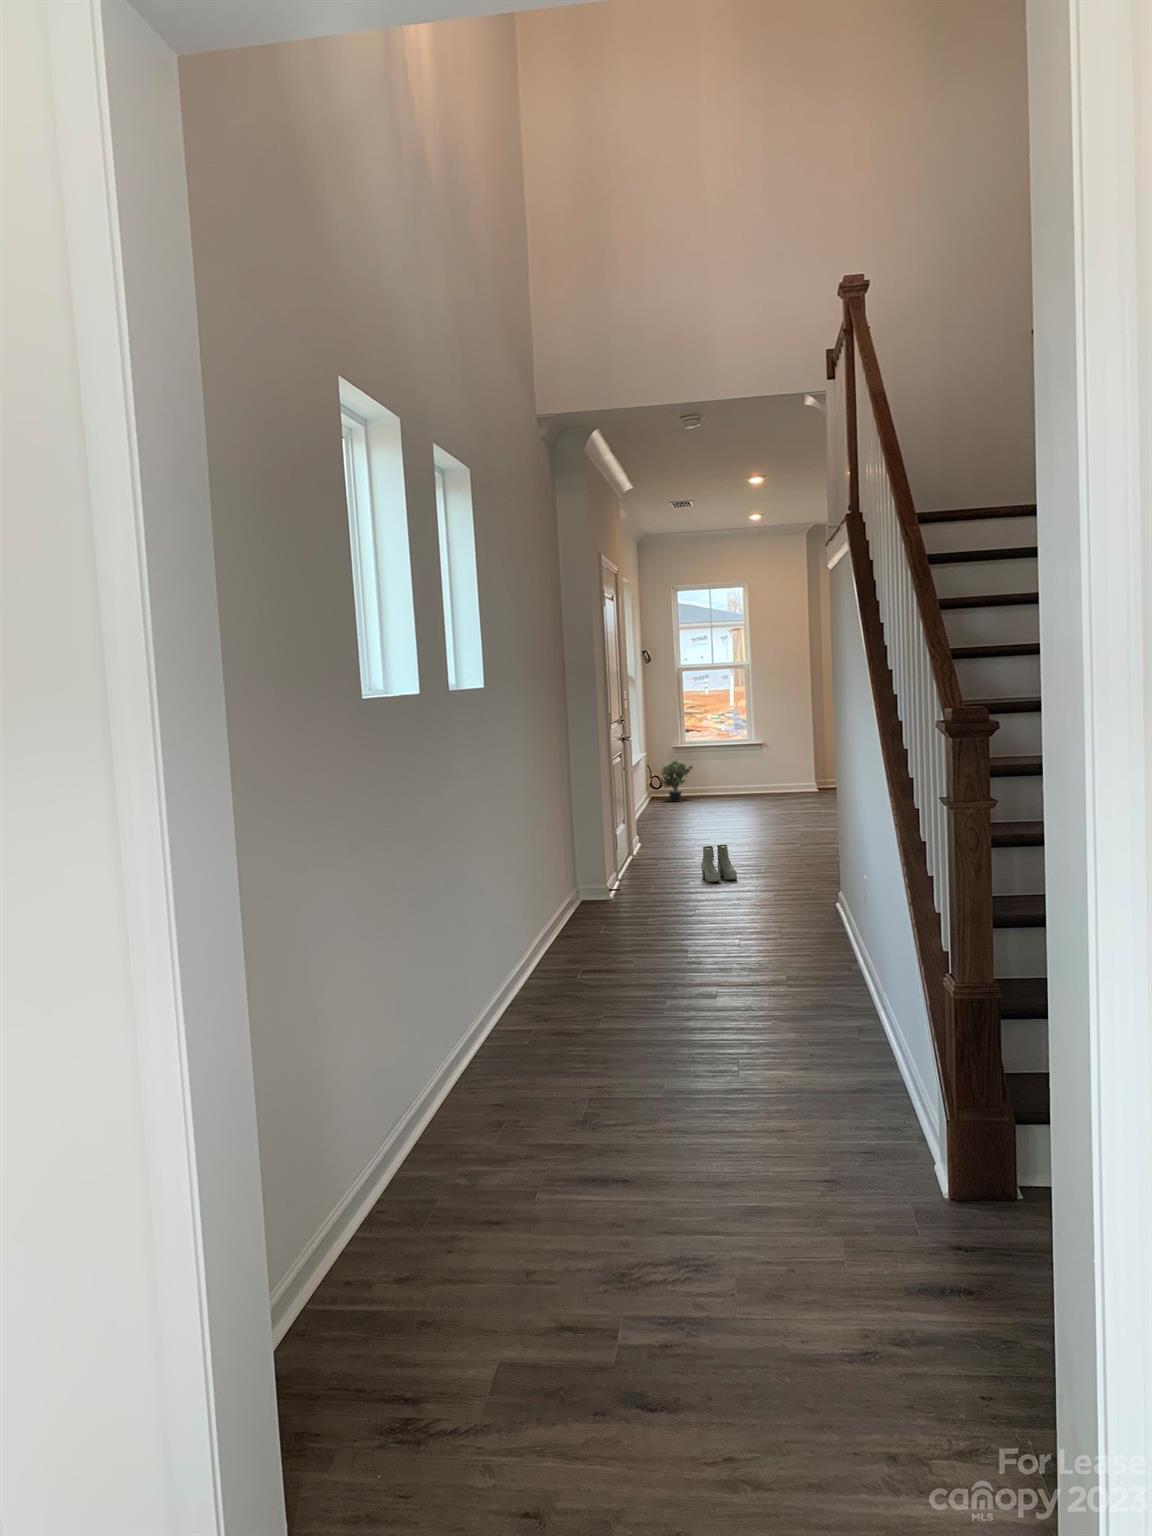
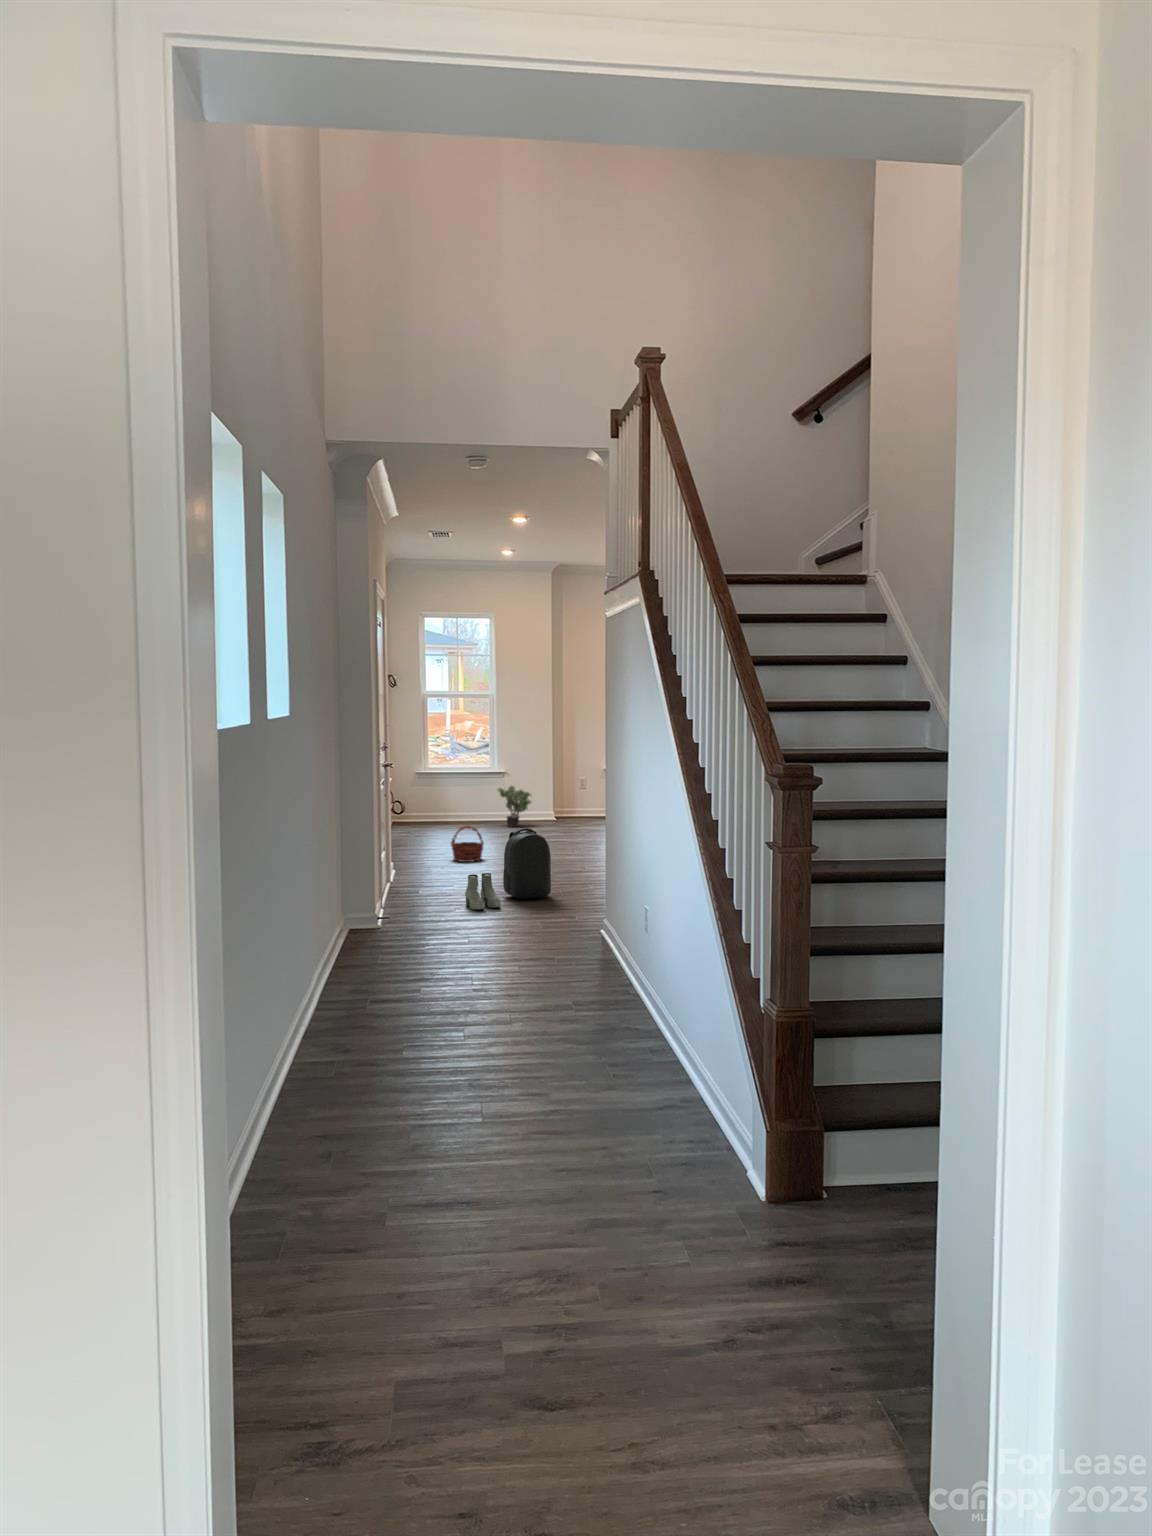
potted plant: present [662,761,693,802] -> present [498,786,531,827]
basket: none [698,798,733,835] -> present [451,826,484,862]
backpack: none [742,799,792,871] -> present [503,828,551,899]

